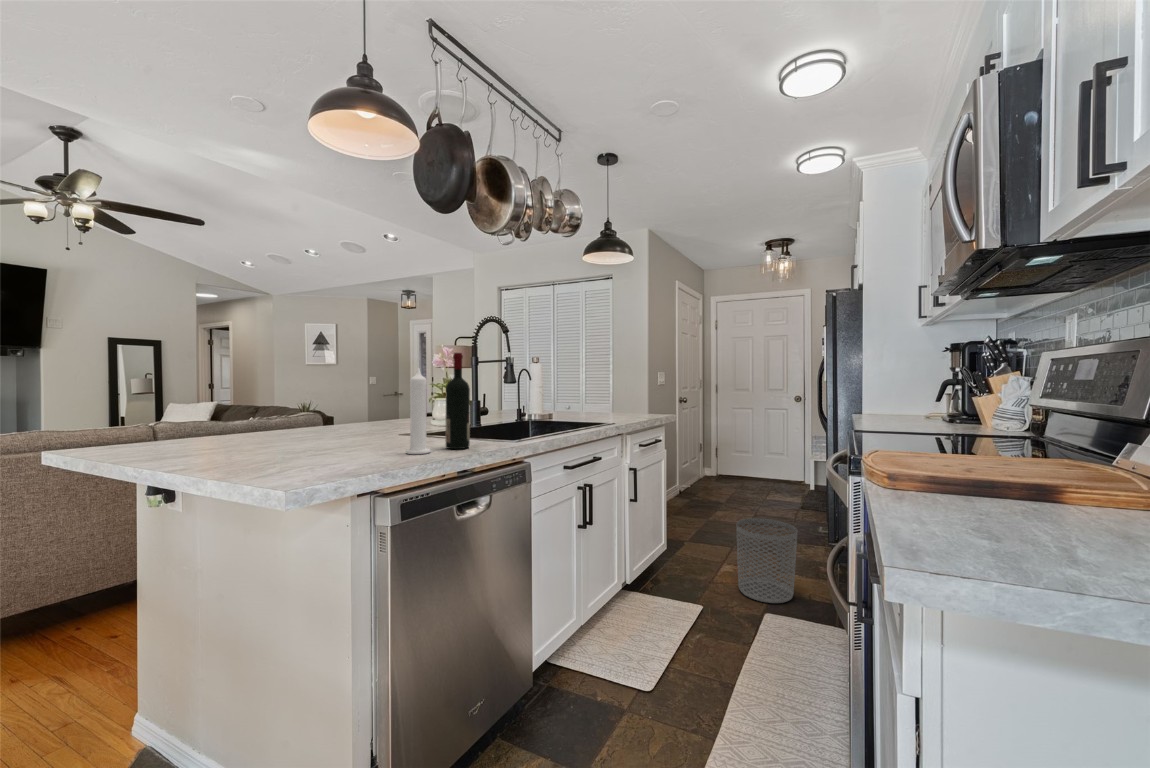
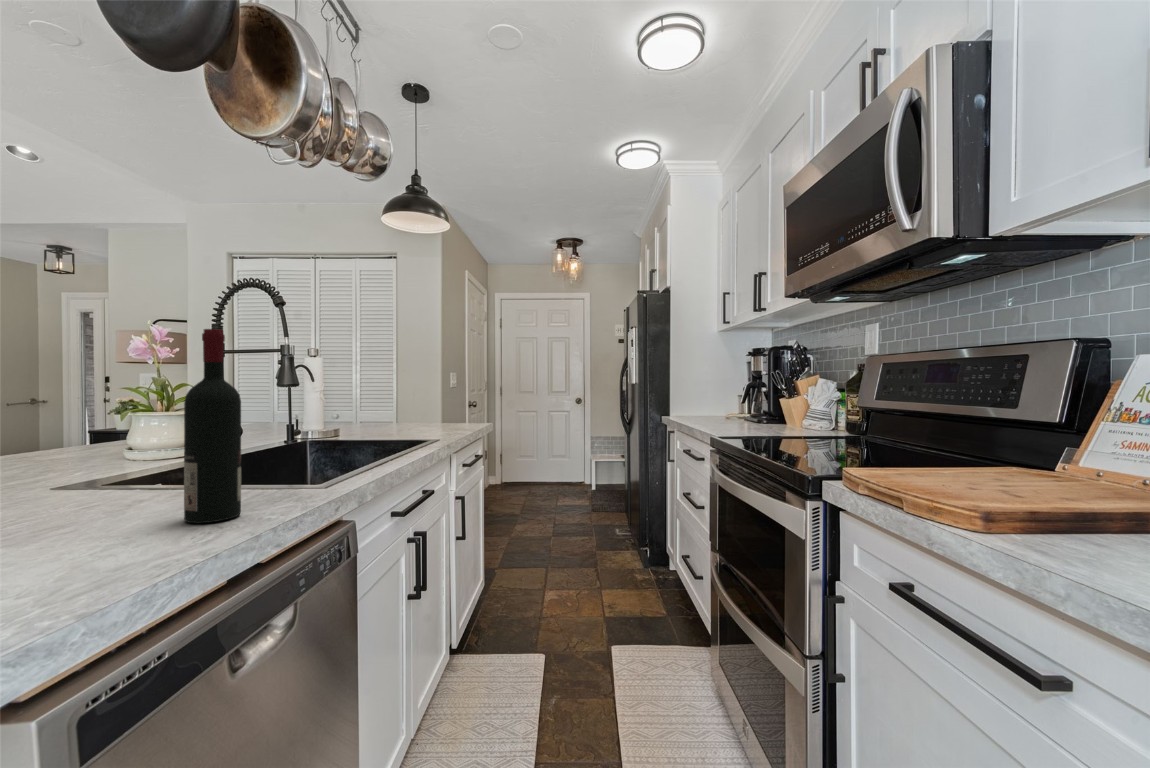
candle: present [406,368,431,454] -> none [78,356,152,554]
waste bin: present [736,518,797,603] -> none [572,534,635,630]

